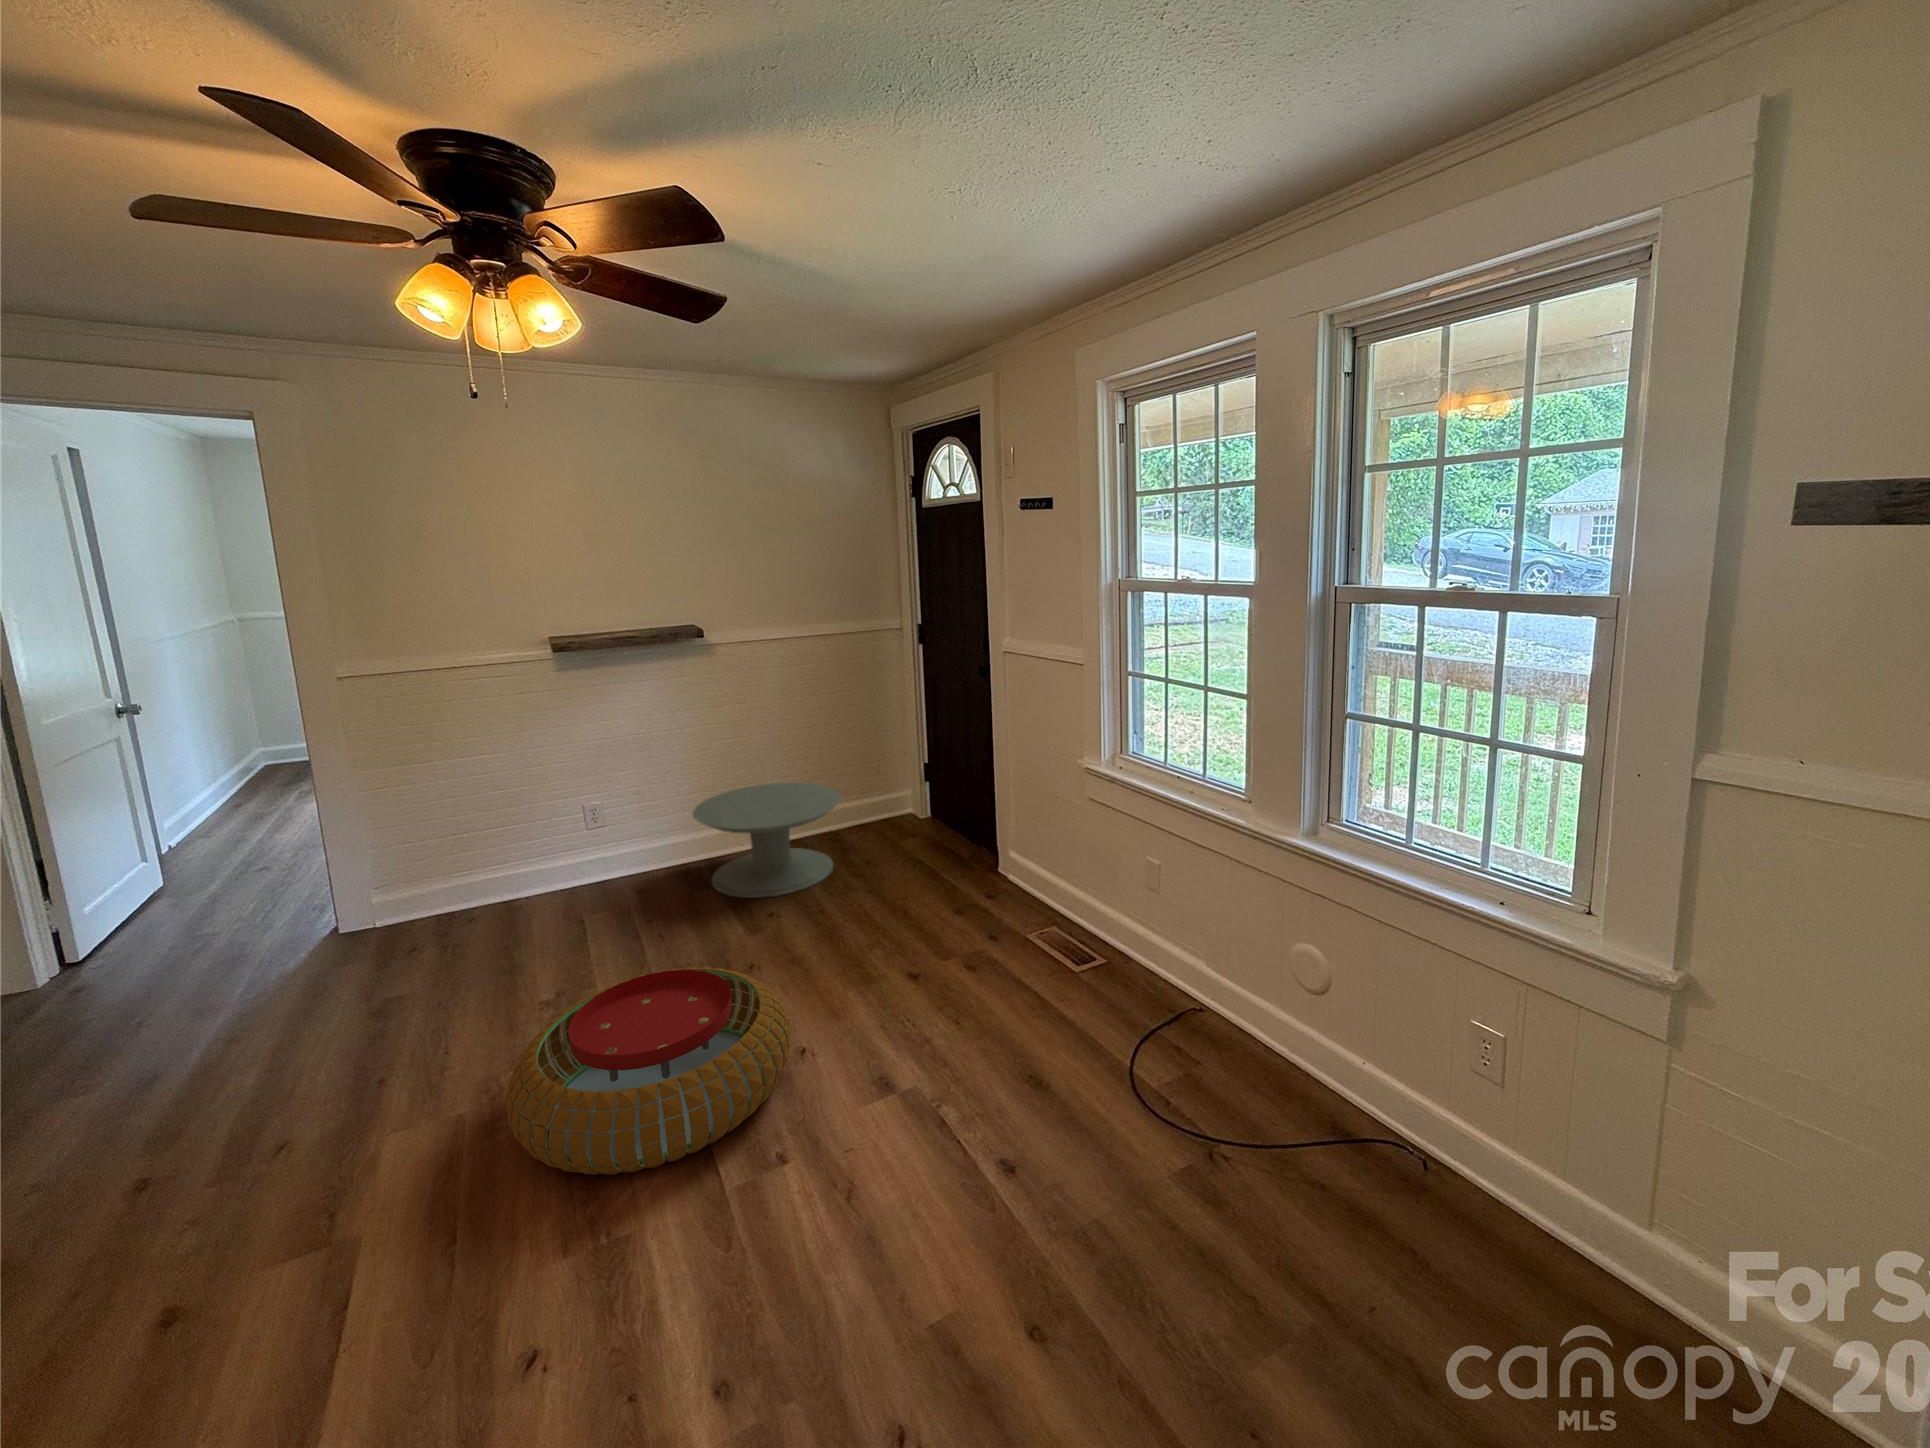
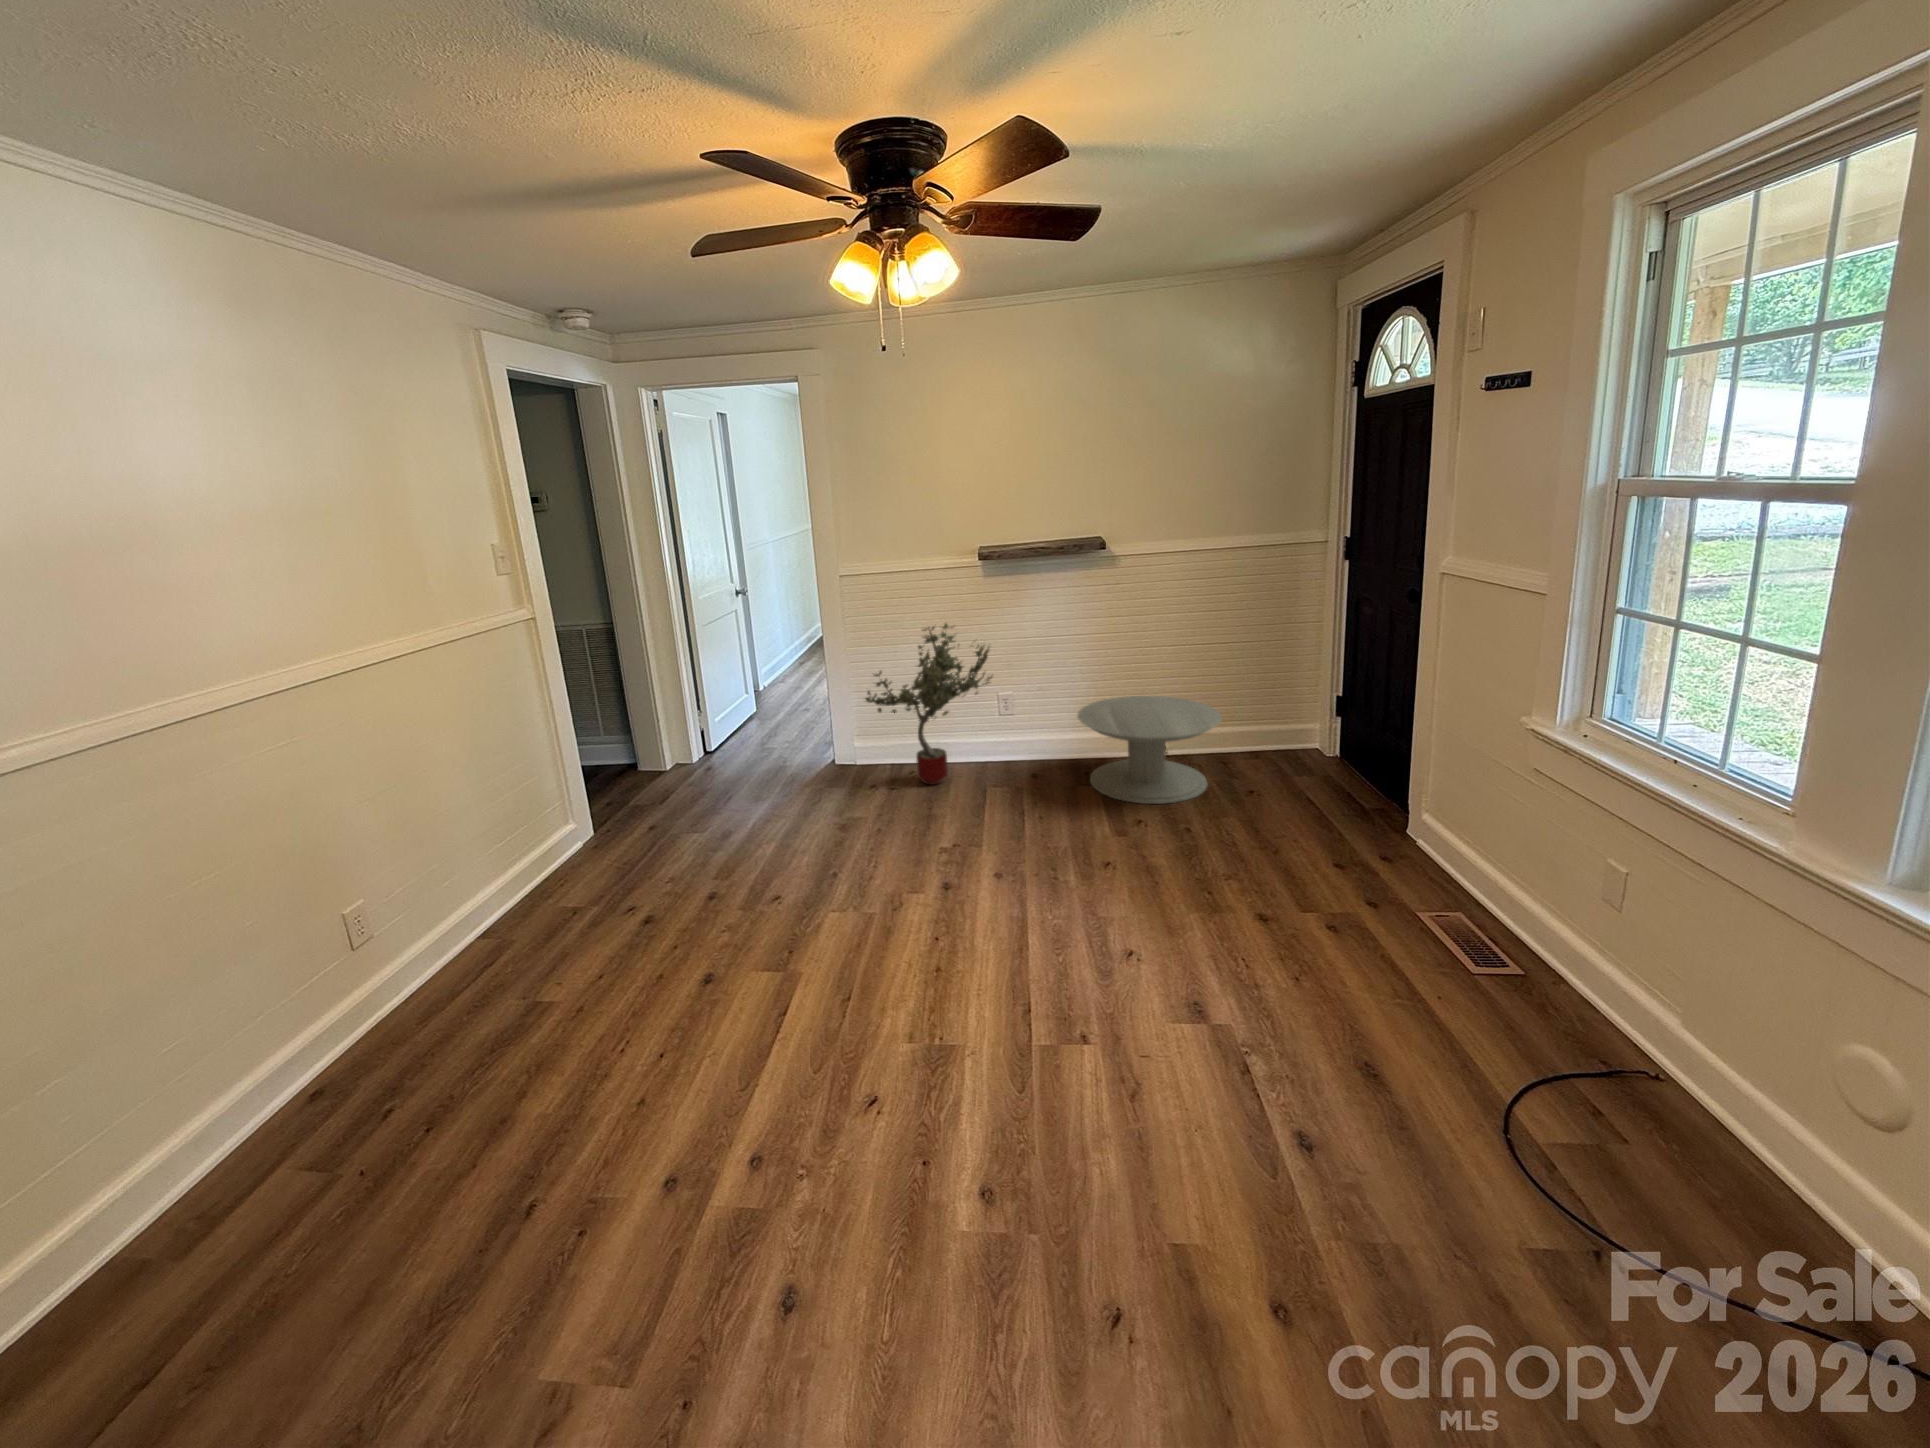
potted tree: none [386,726,586,934] -> present [865,623,992,785]
pouf: present [505,967,791,1175] -> none [895,843,1116,1001]

